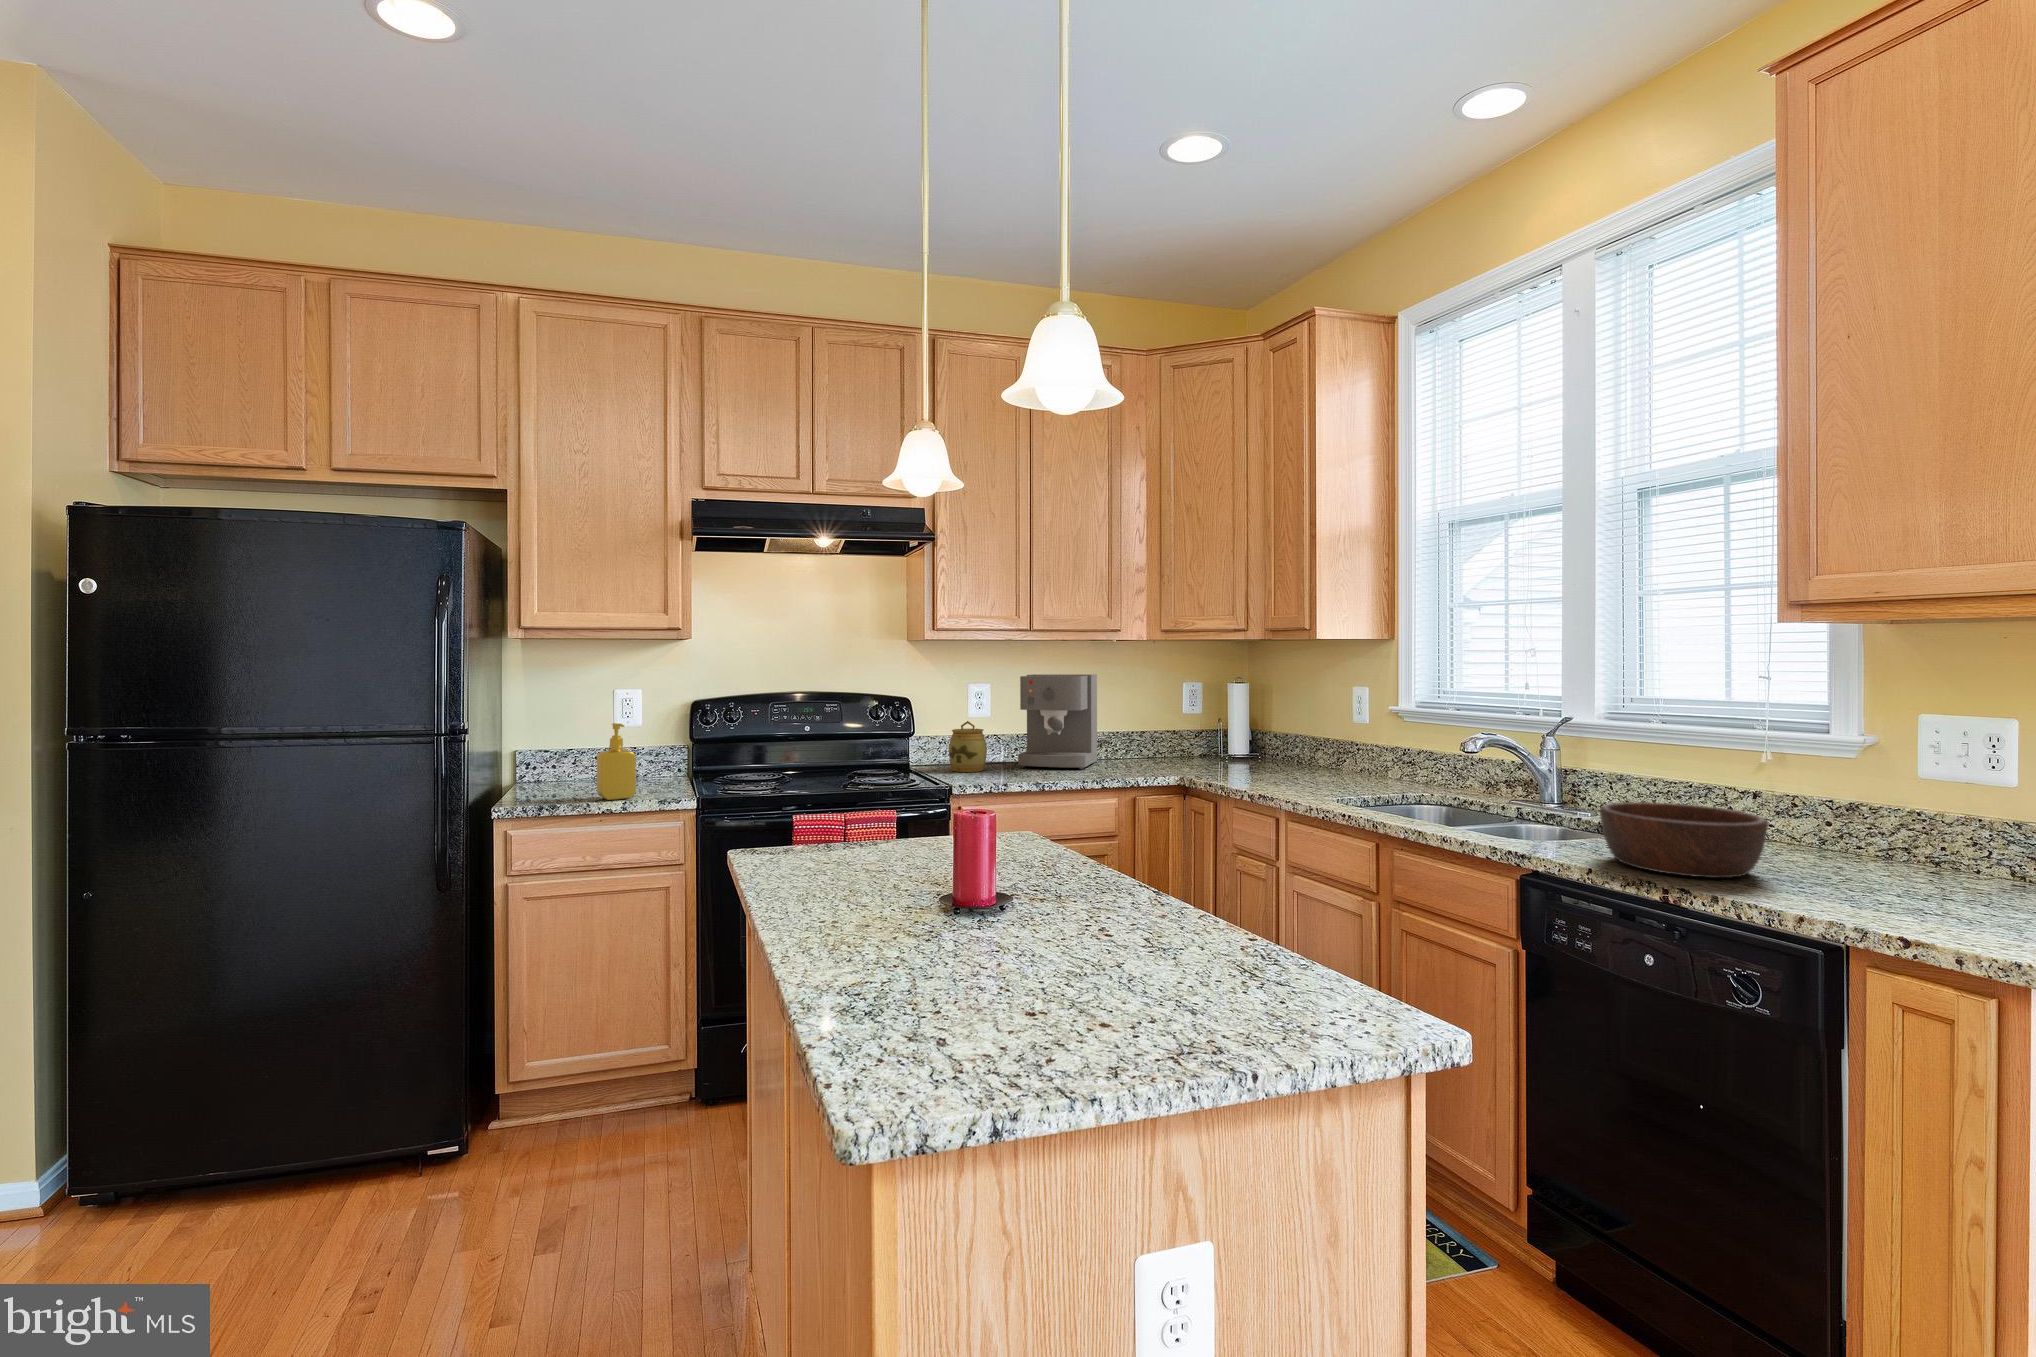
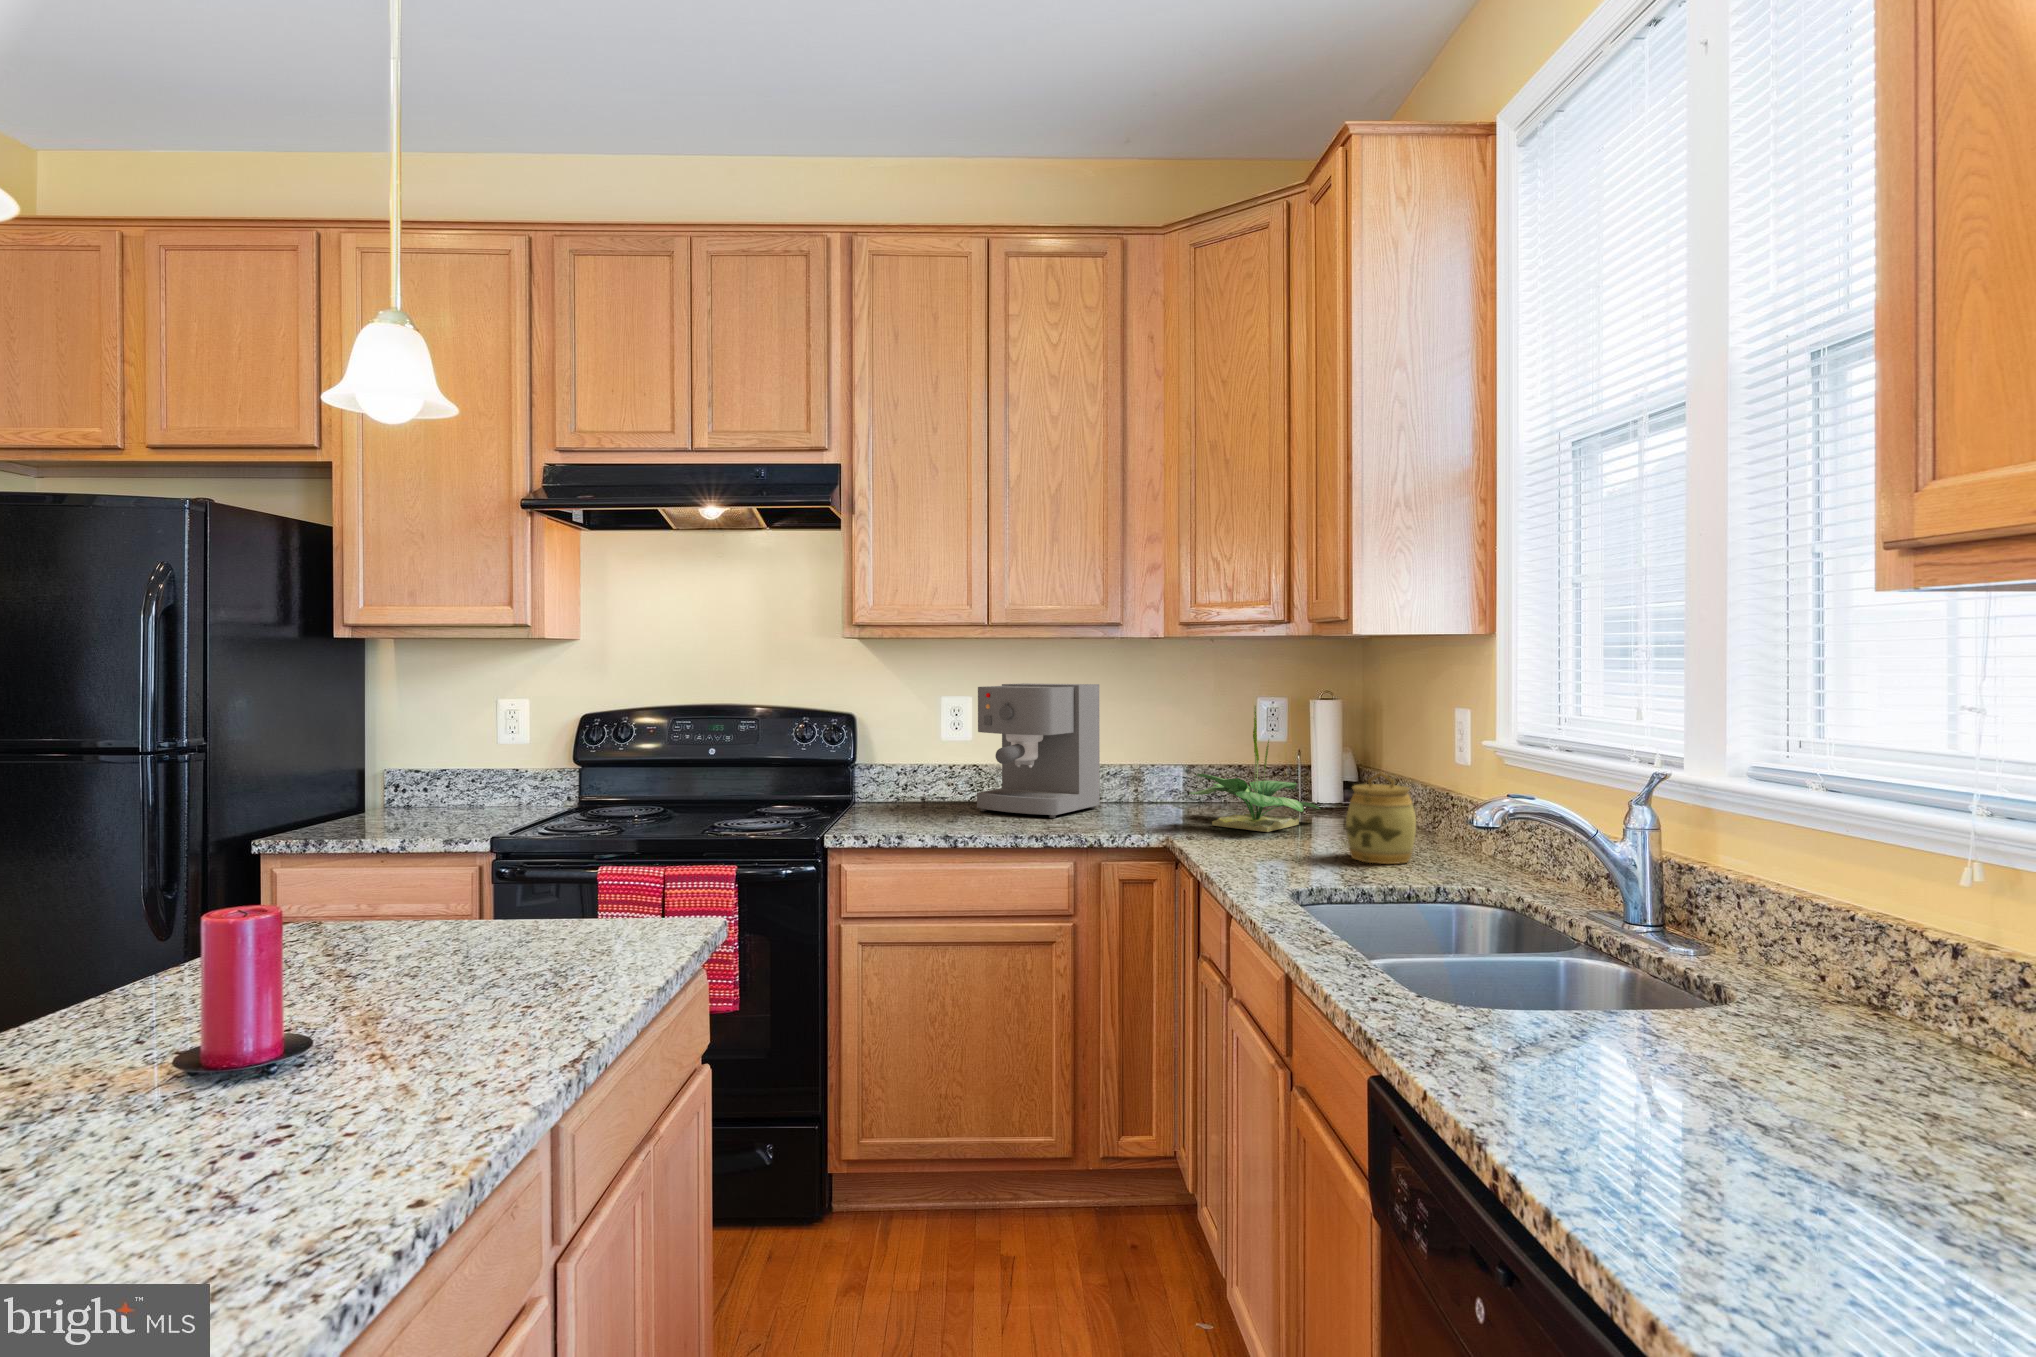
potted plant: none [1181,687,1259,772] -> present [1190,706,1321,832]
jar: present [949,721,987,772] -> present [1346,772,1416,864]
soap dispenser: present [597,723,636,800] -> none [403,742,450,833]
wooden bowl: present [1600,802,1768,878] -> none [1499,948,1807,1131]

